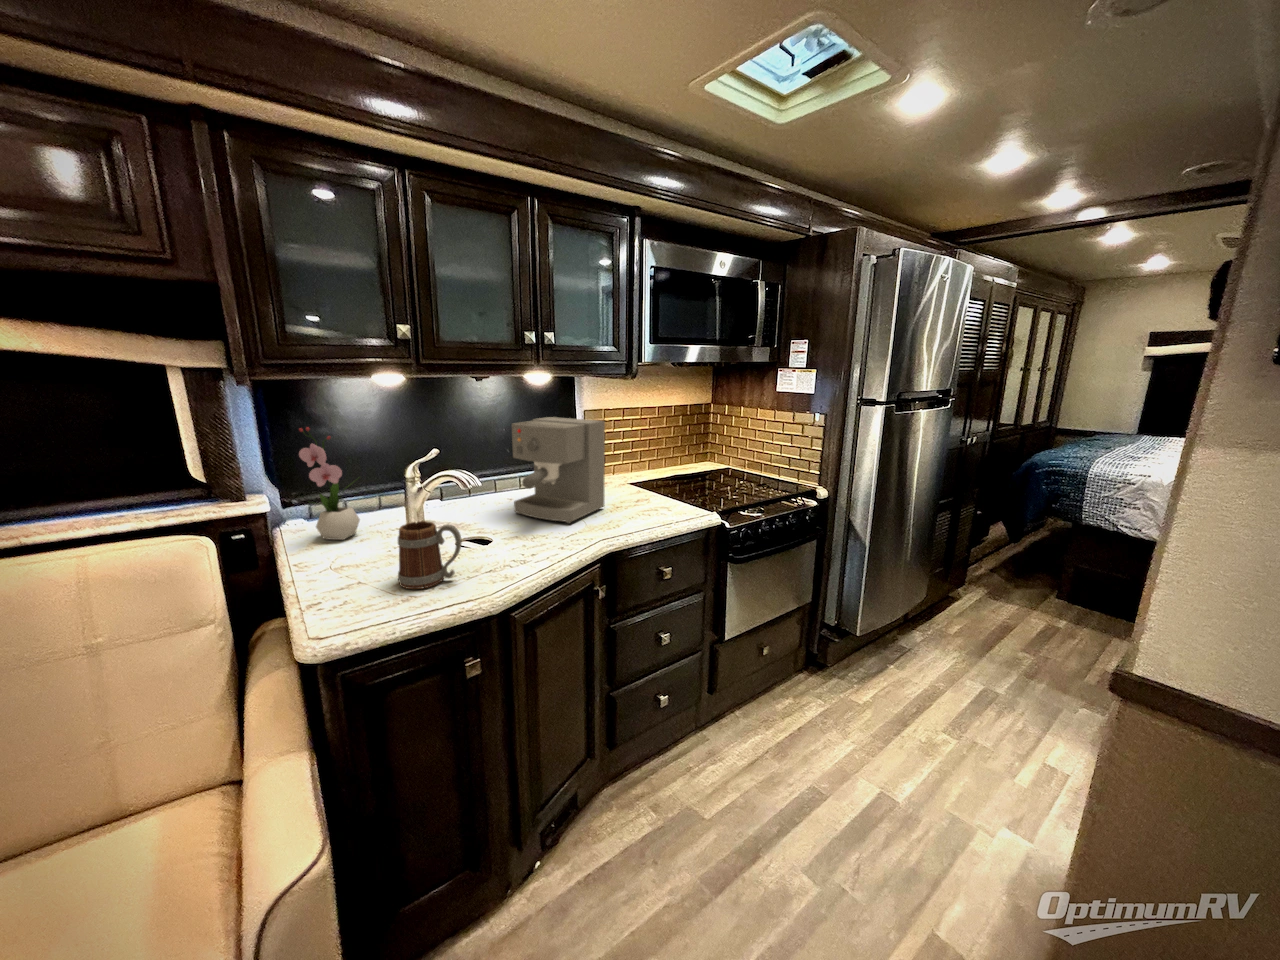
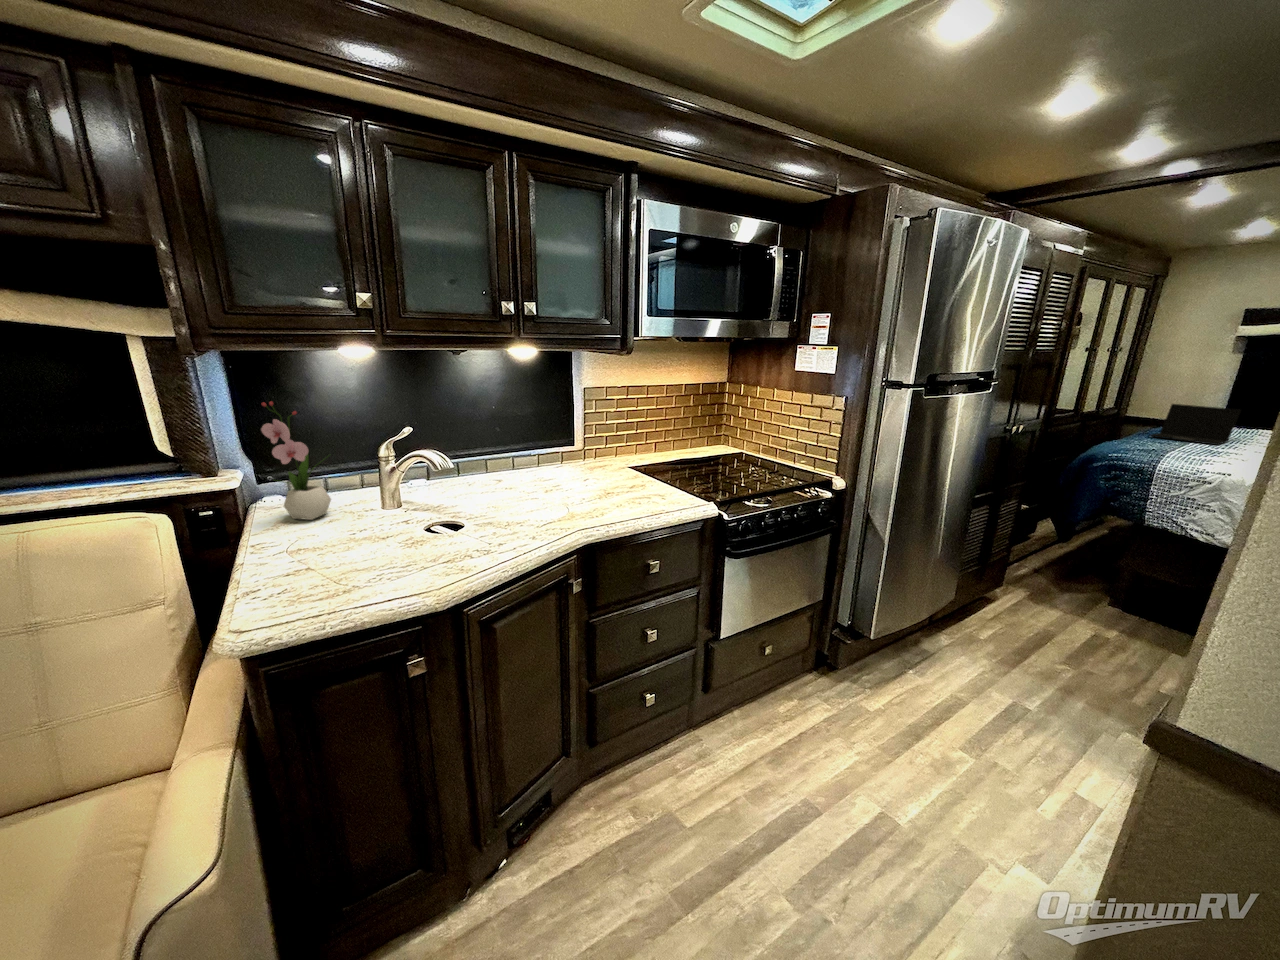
laptop: none [1079,416,1153,451] -> present [1149,404,1241,445]
coffee maker: present [512,417,605,523] -> none [493,395,594,510]
mug: present [398,521,462,589] -> none [347,506,416,578]

